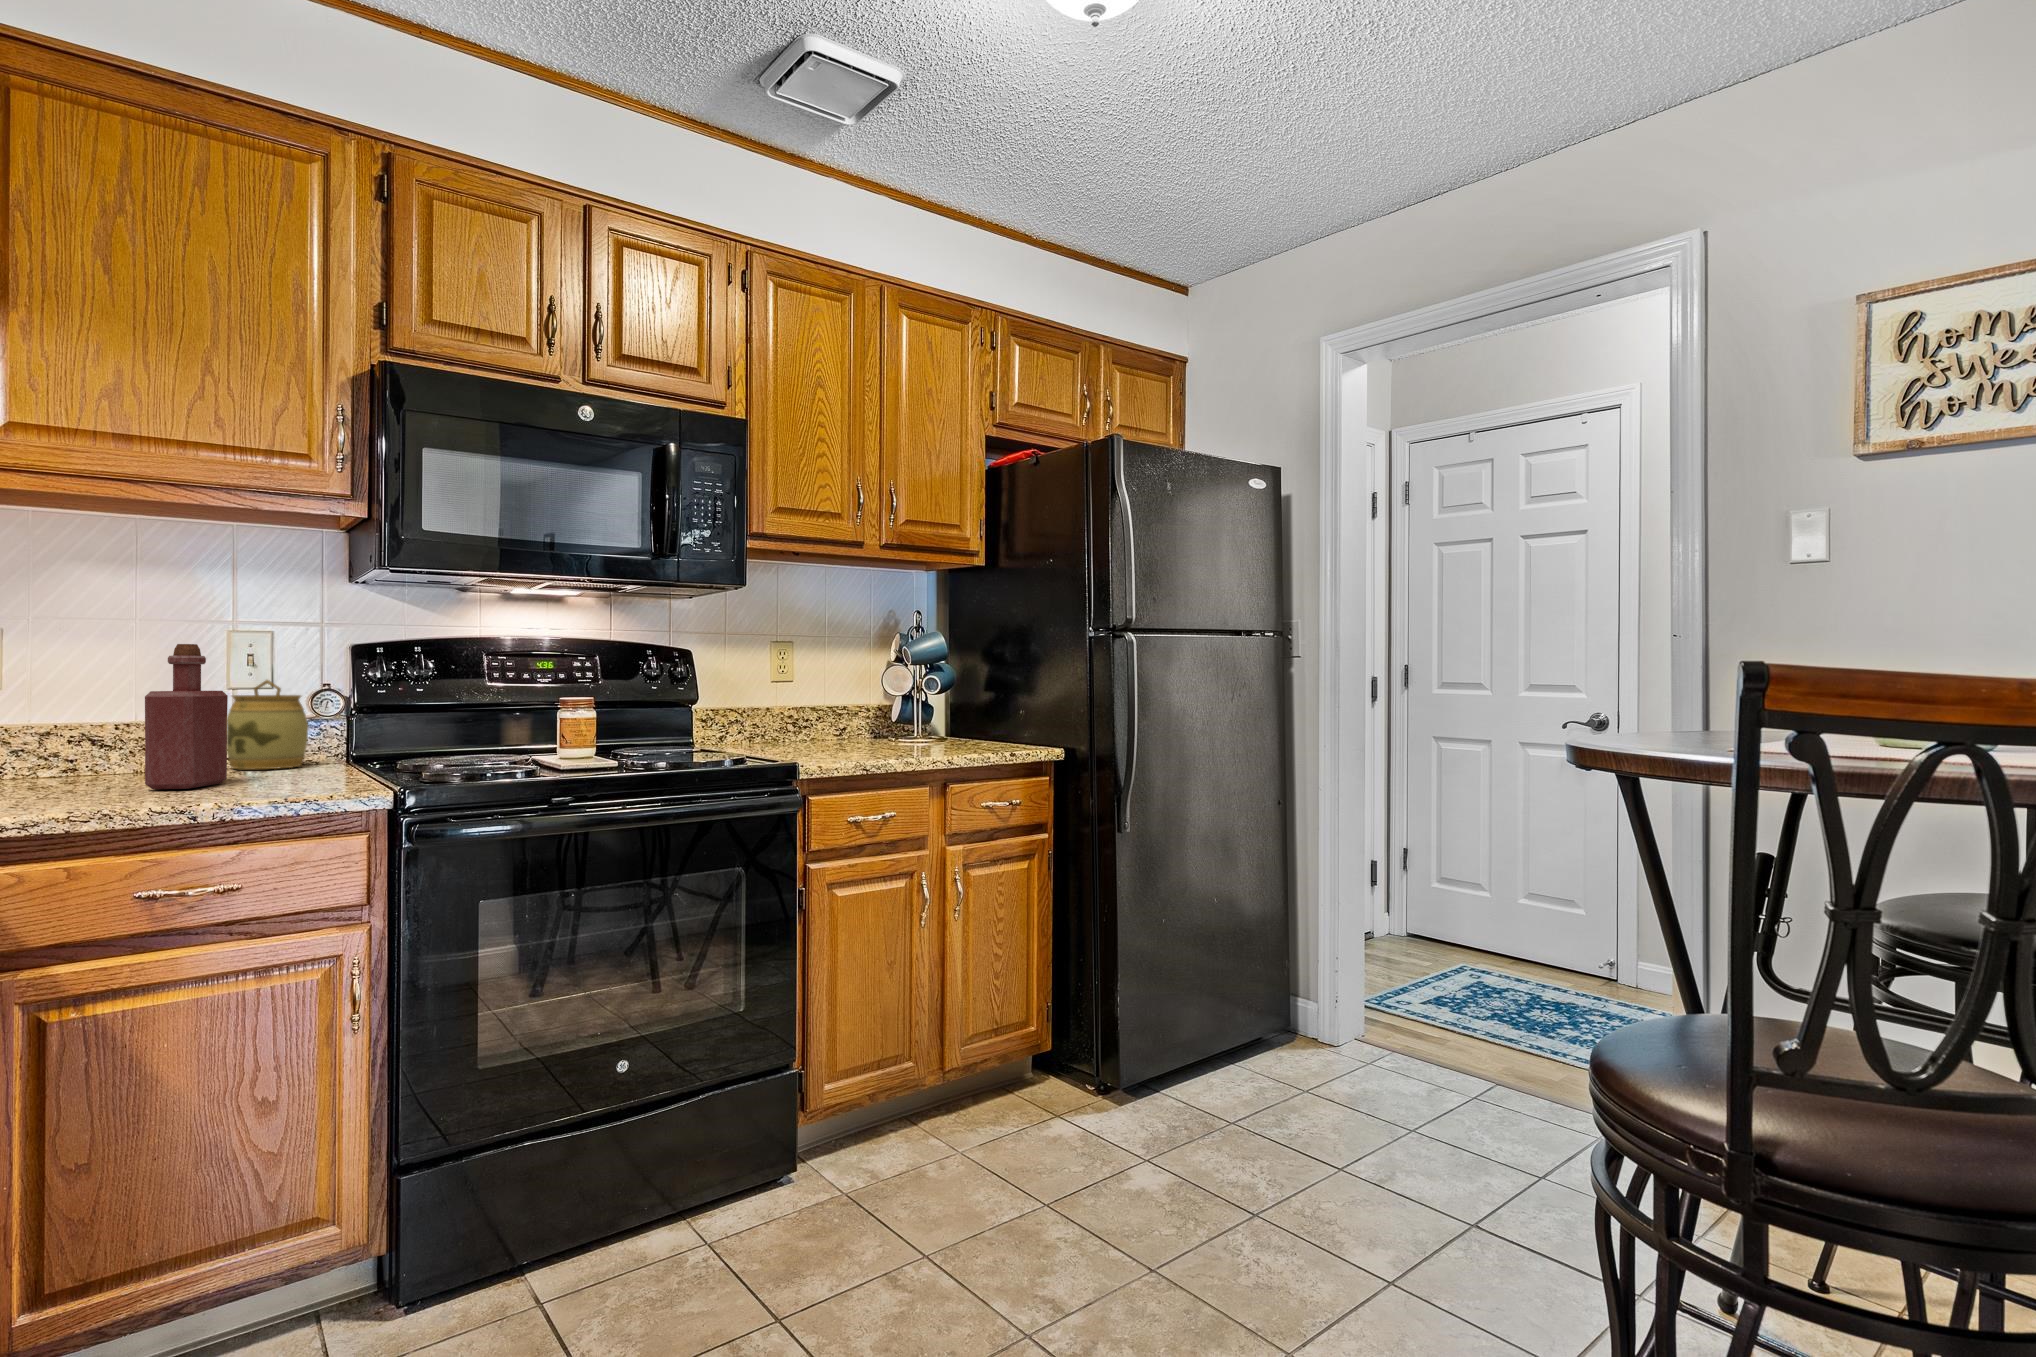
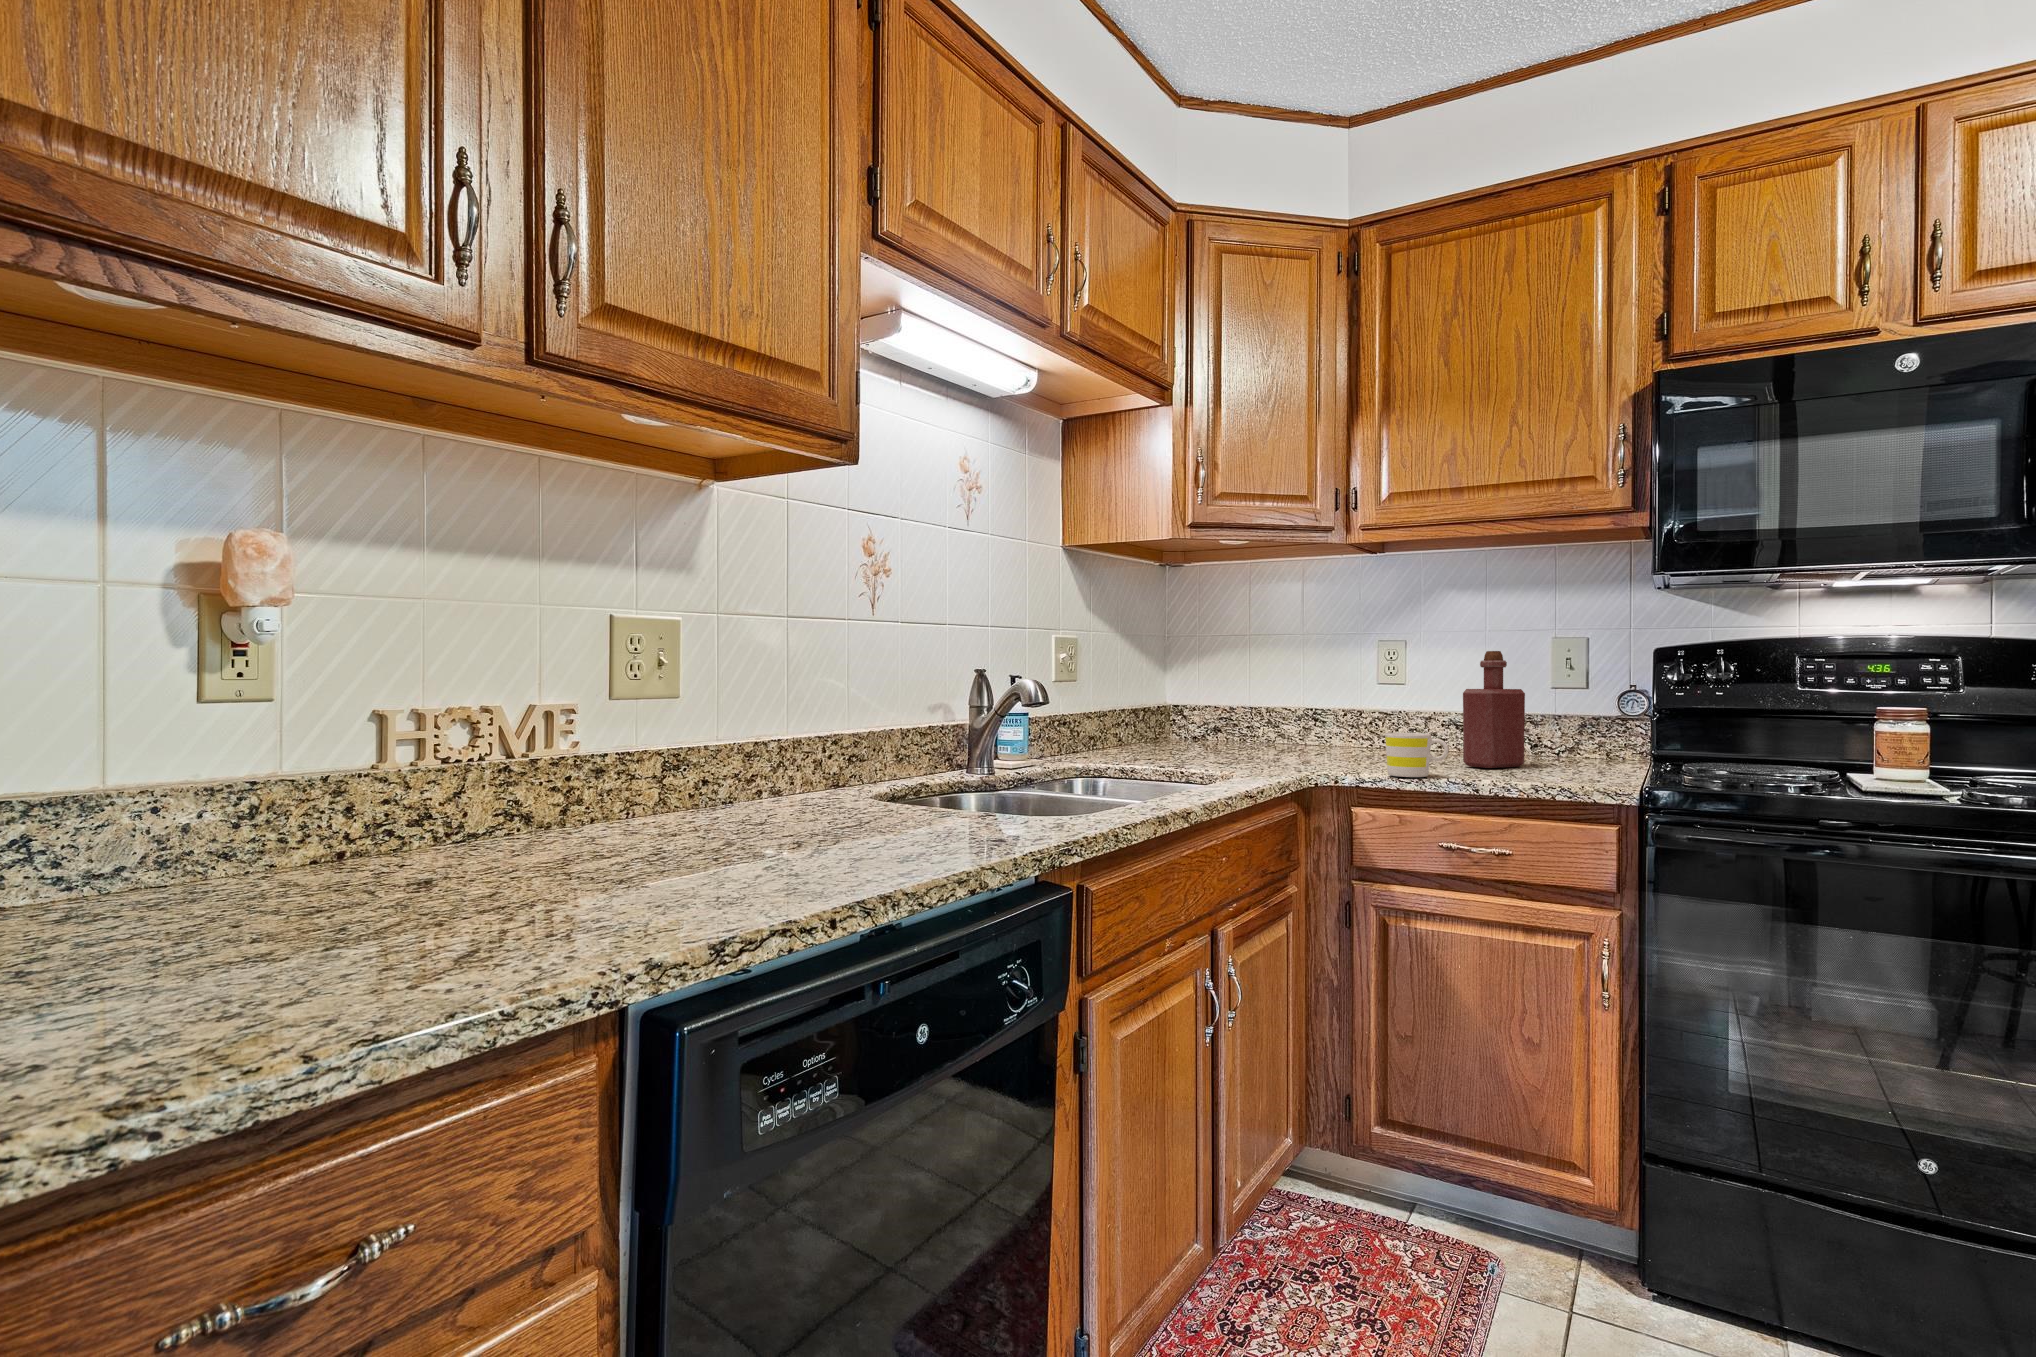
jar: present [227,680,309,769] -> none [1543,680,1611,759]
mug: none [50,751,154,812] -> present [1385,733,1449,777]

